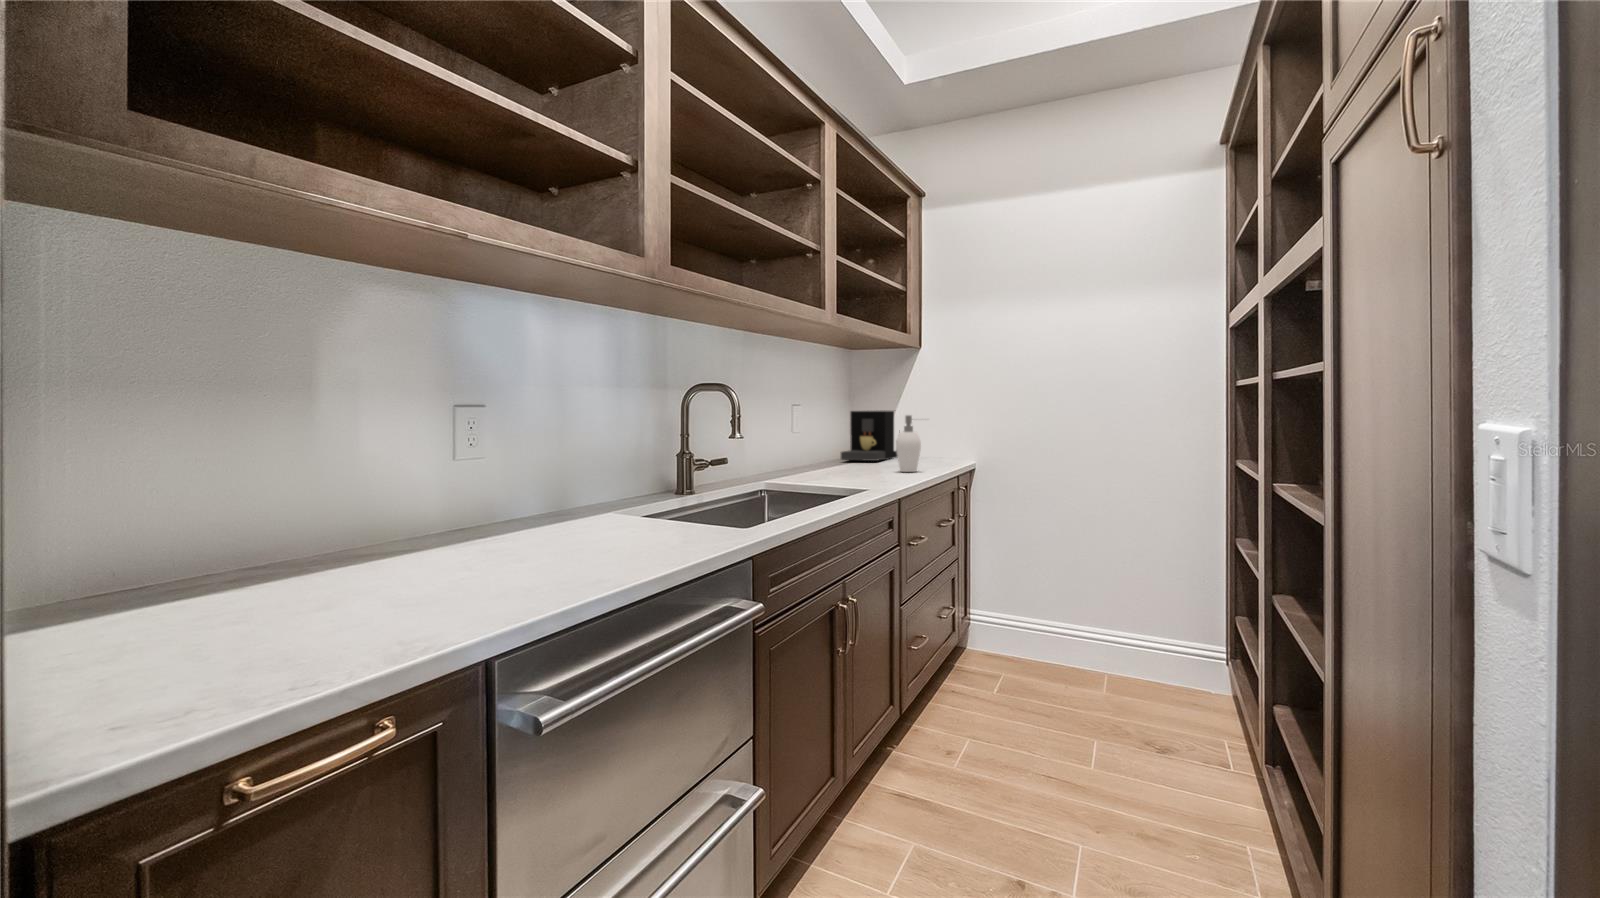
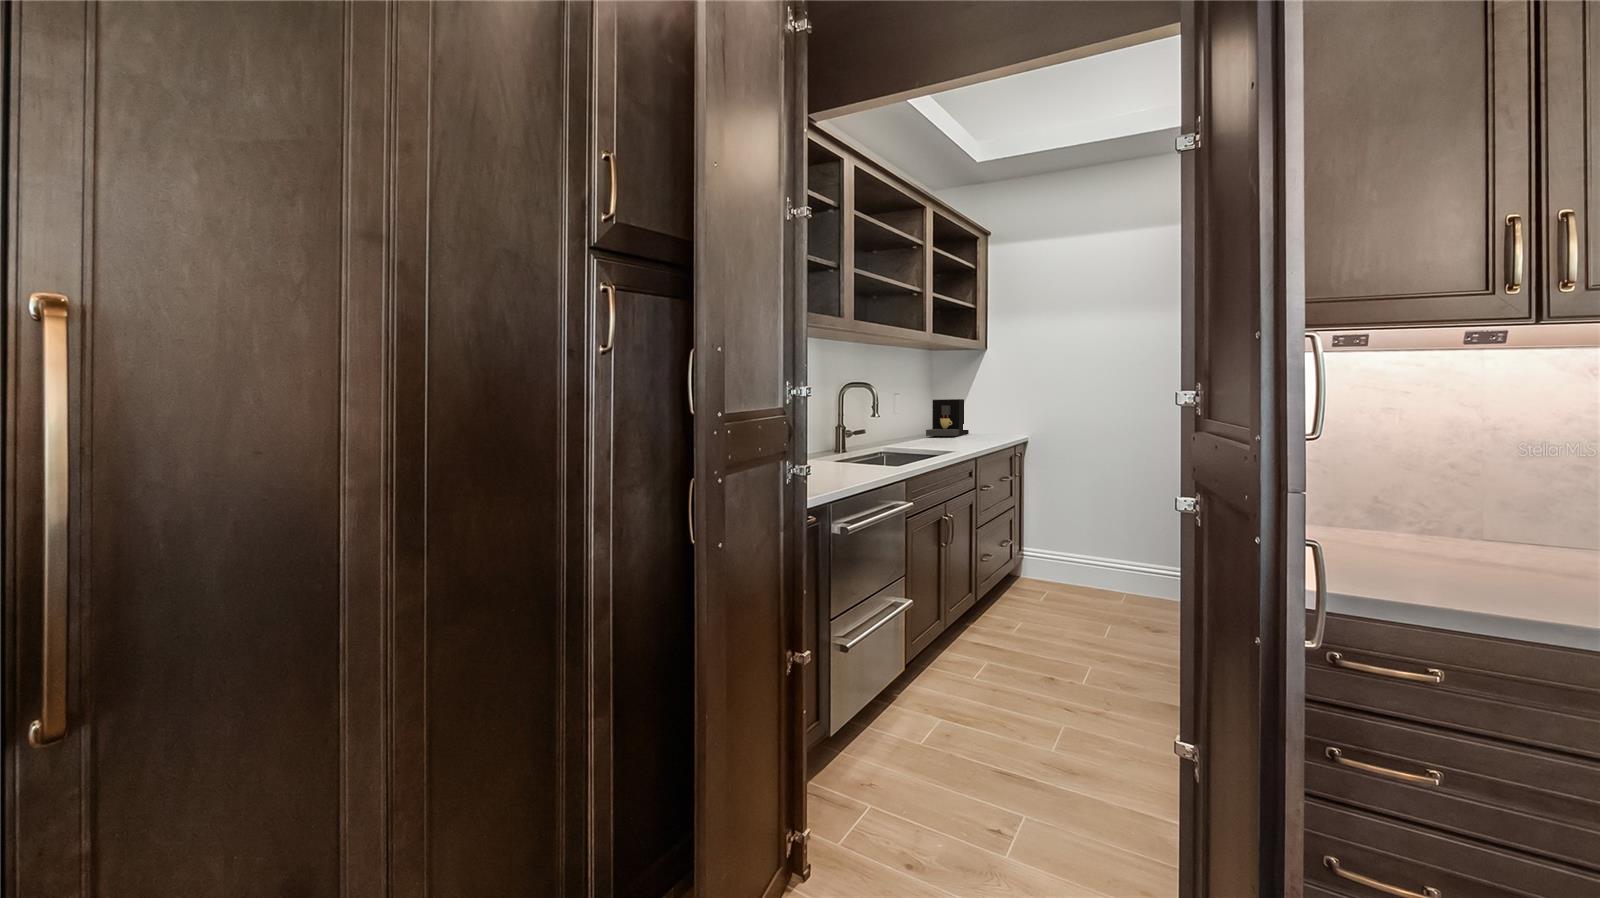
soap dispenser: present [896,415,921,472] -> none [971,402,995,442]

